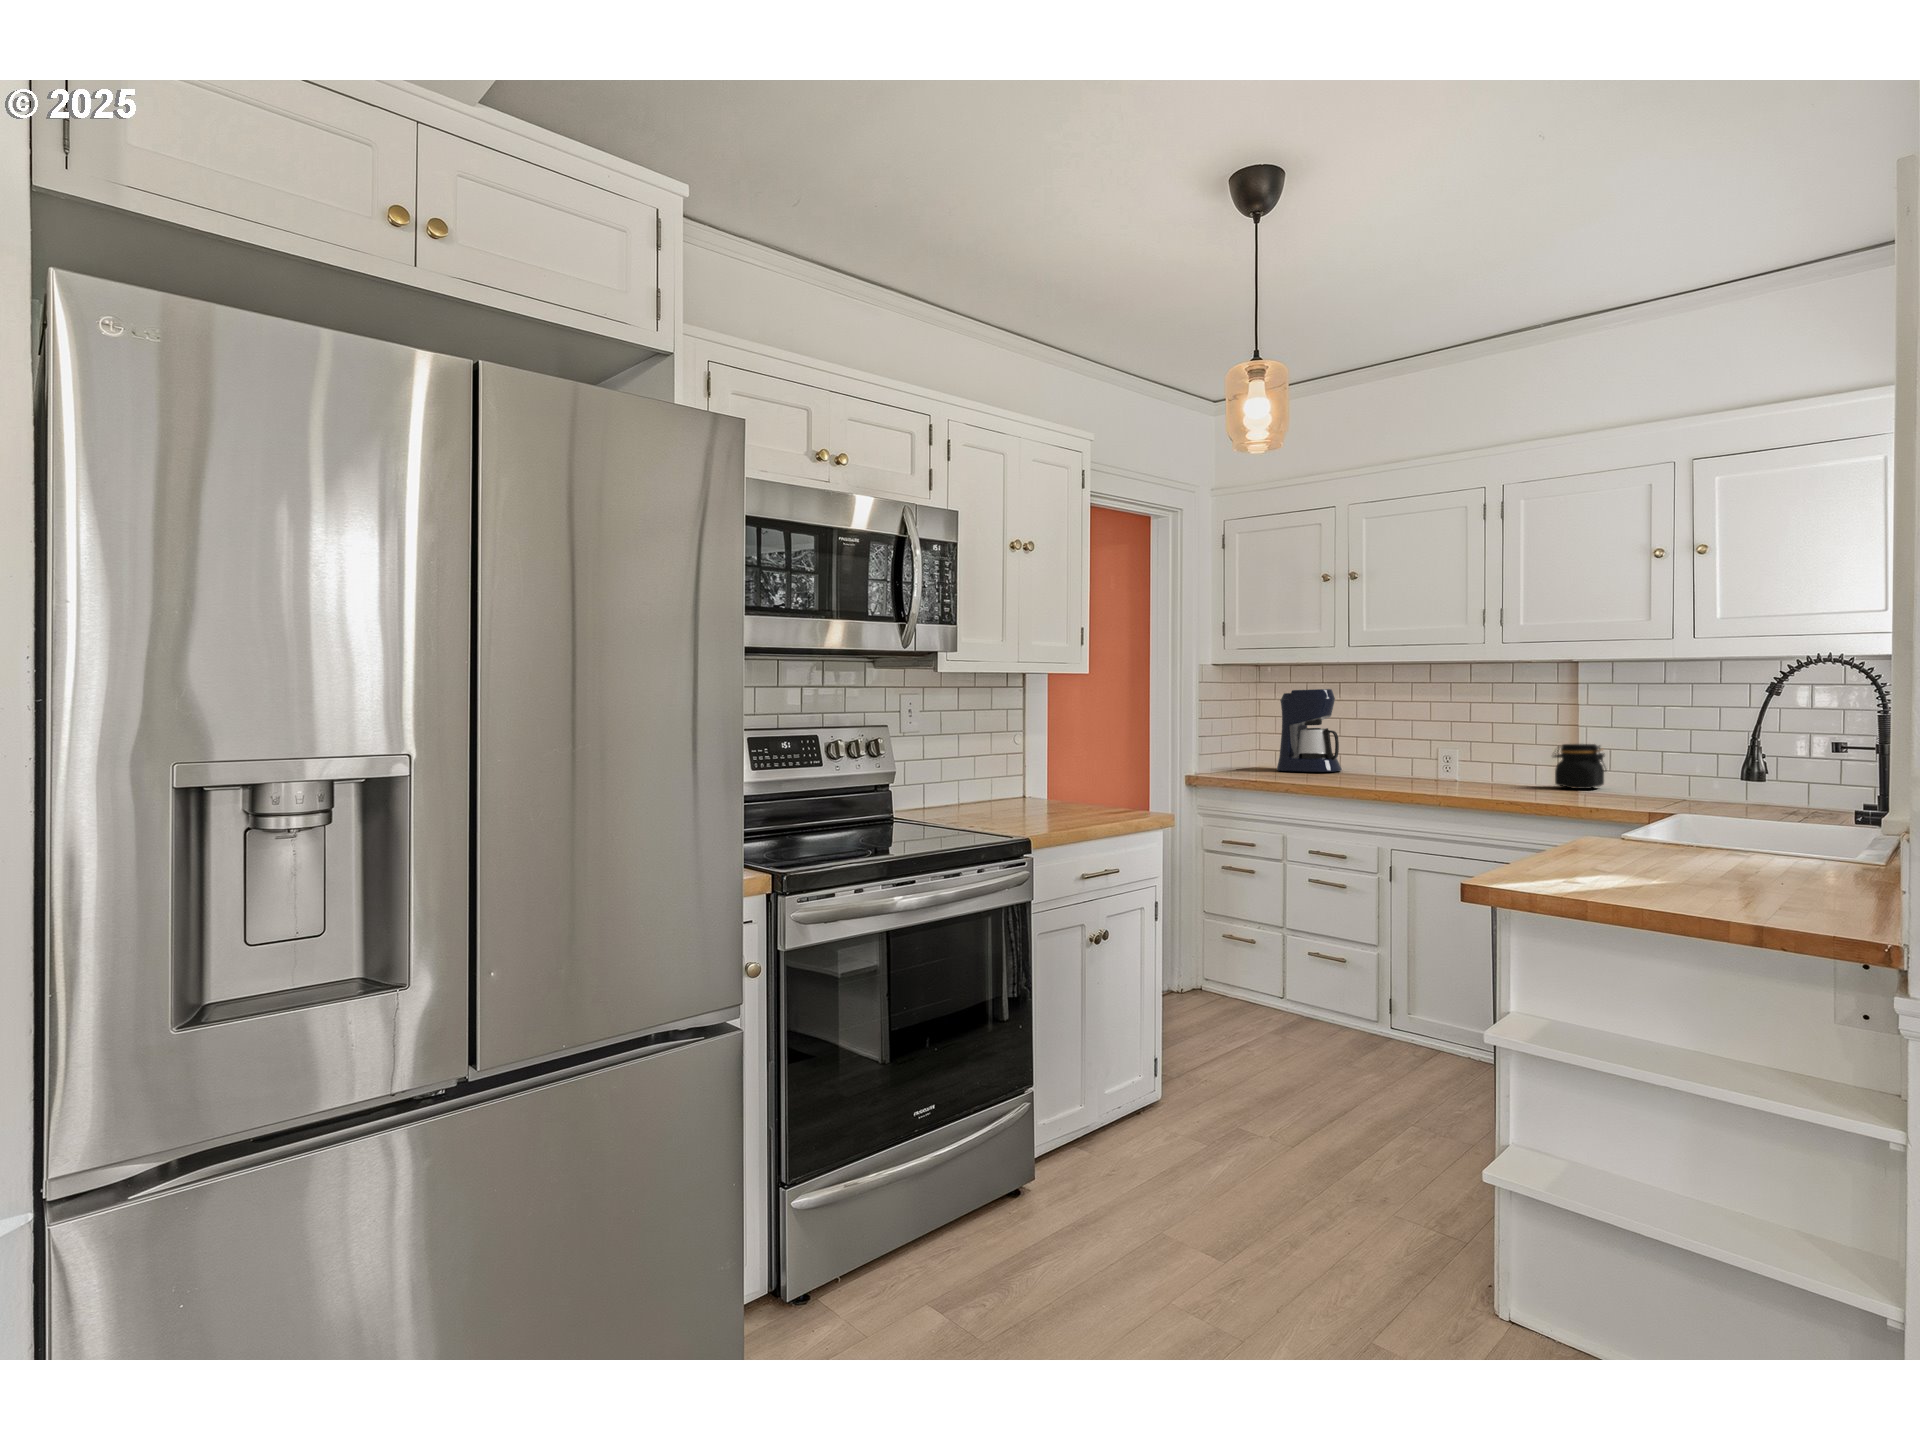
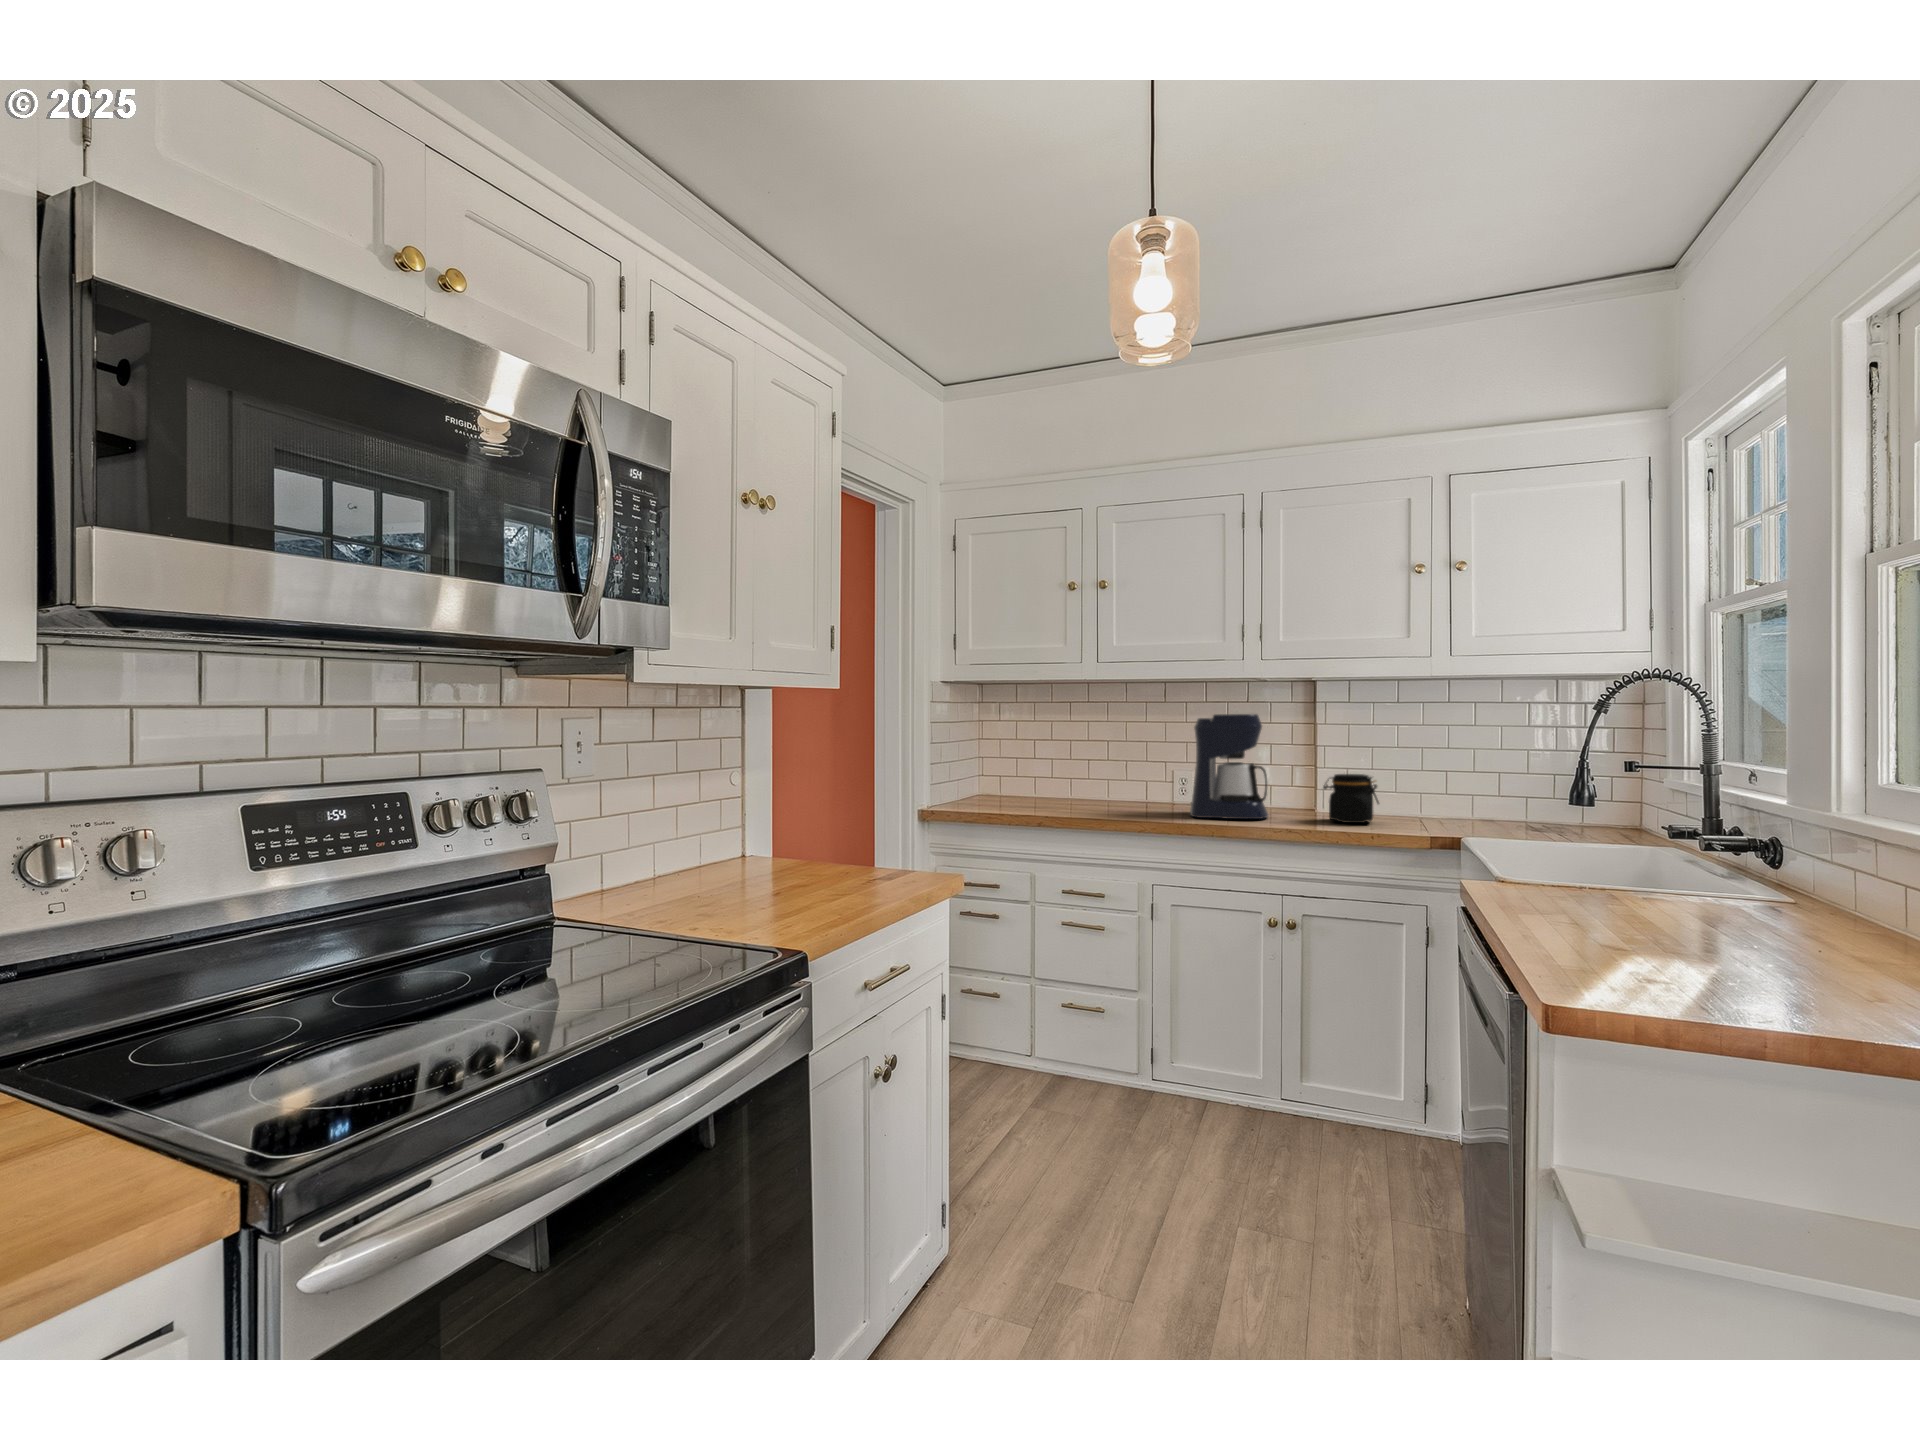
coffee maker: present [1277,689,1342,772] -> present [1190,714,1268,819]

